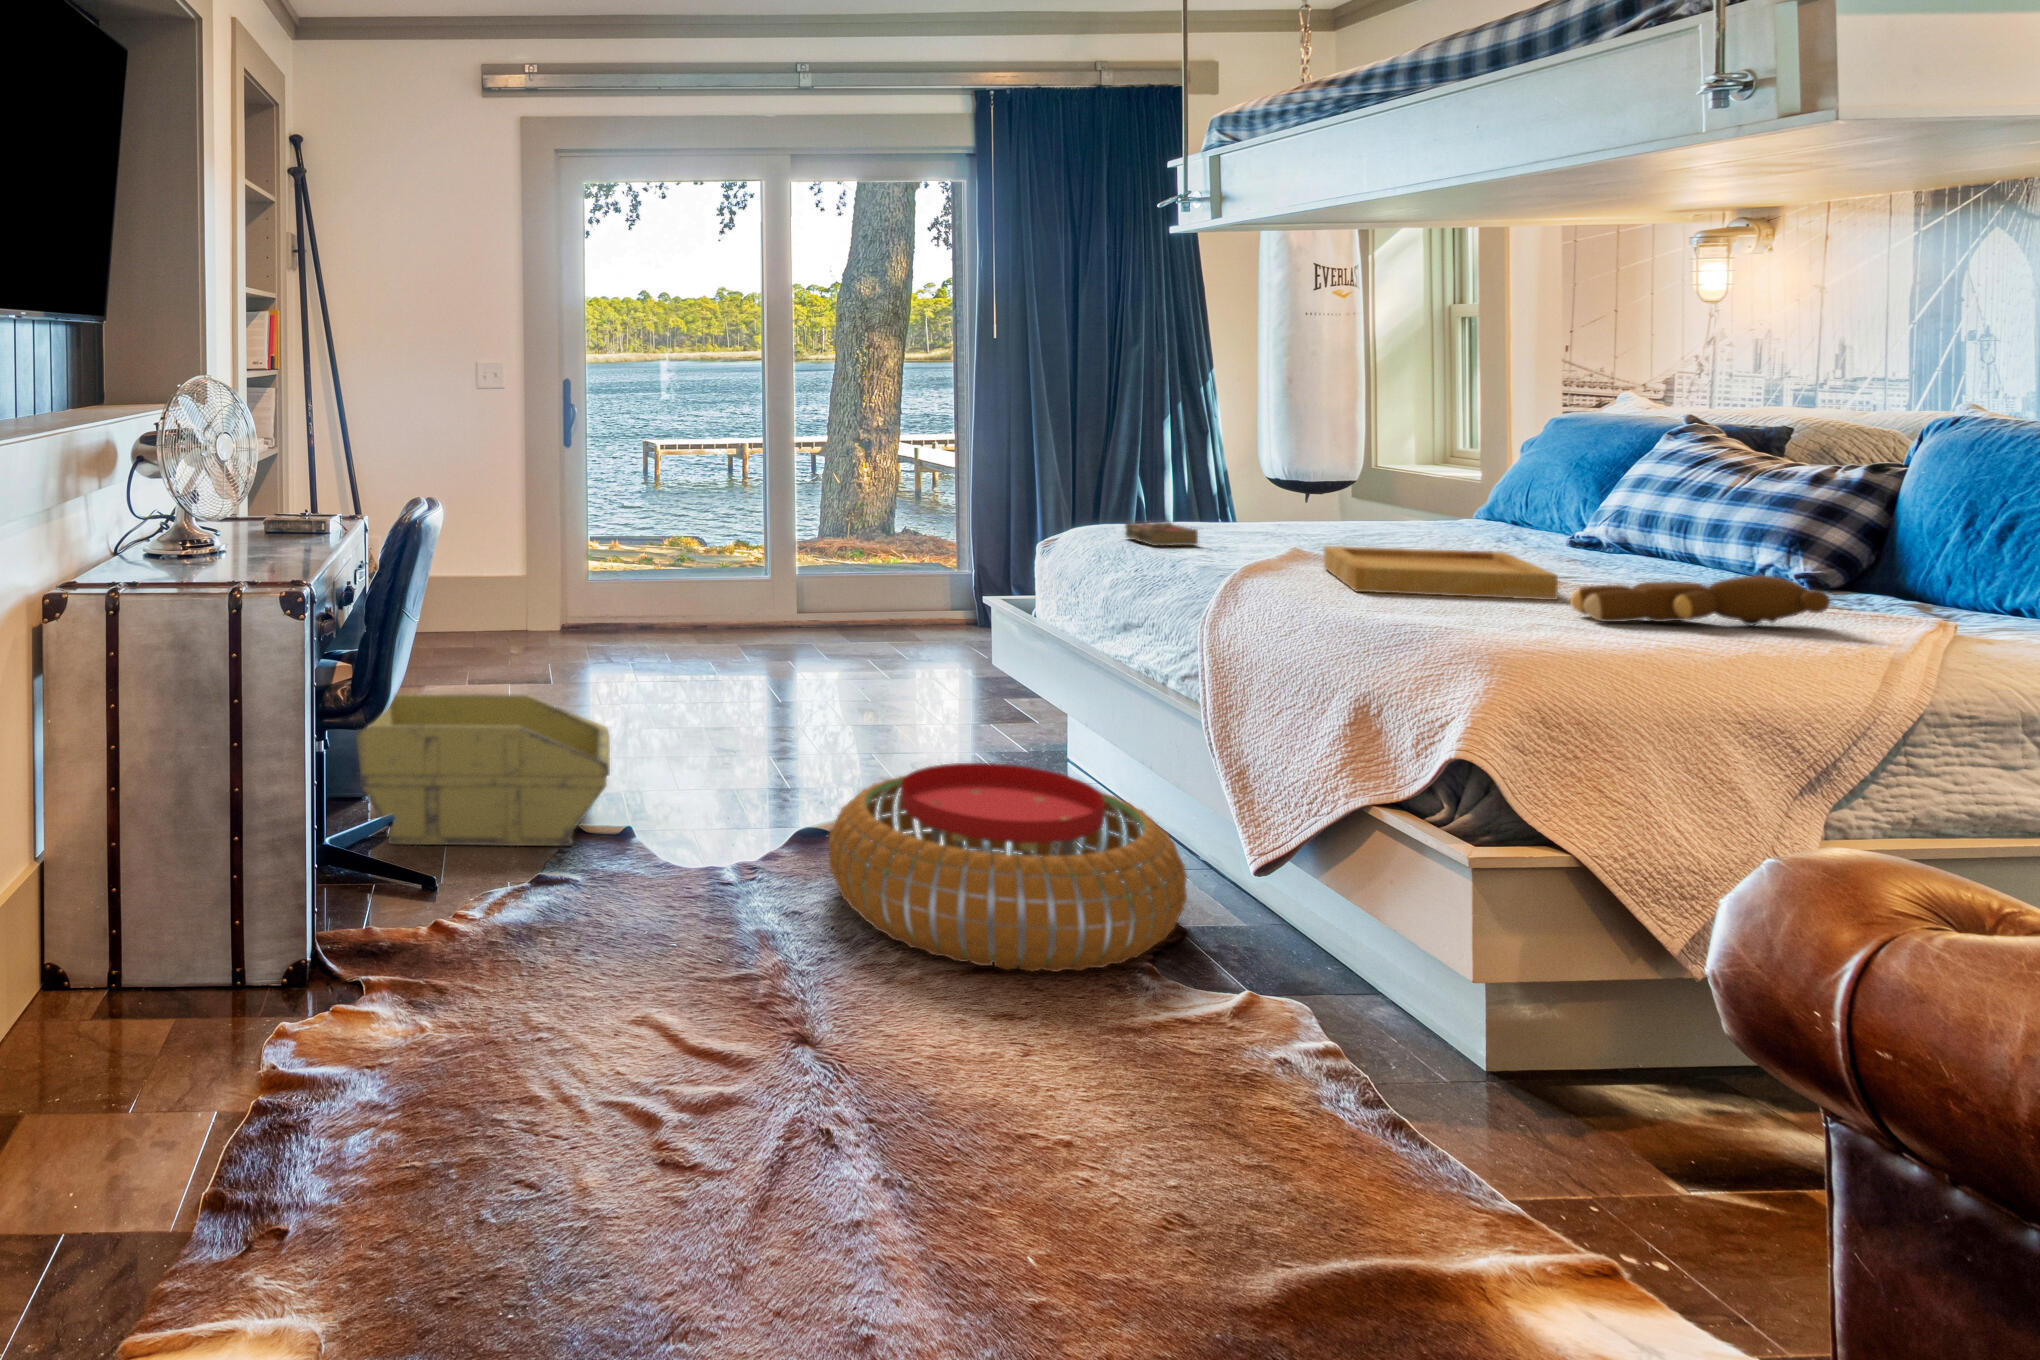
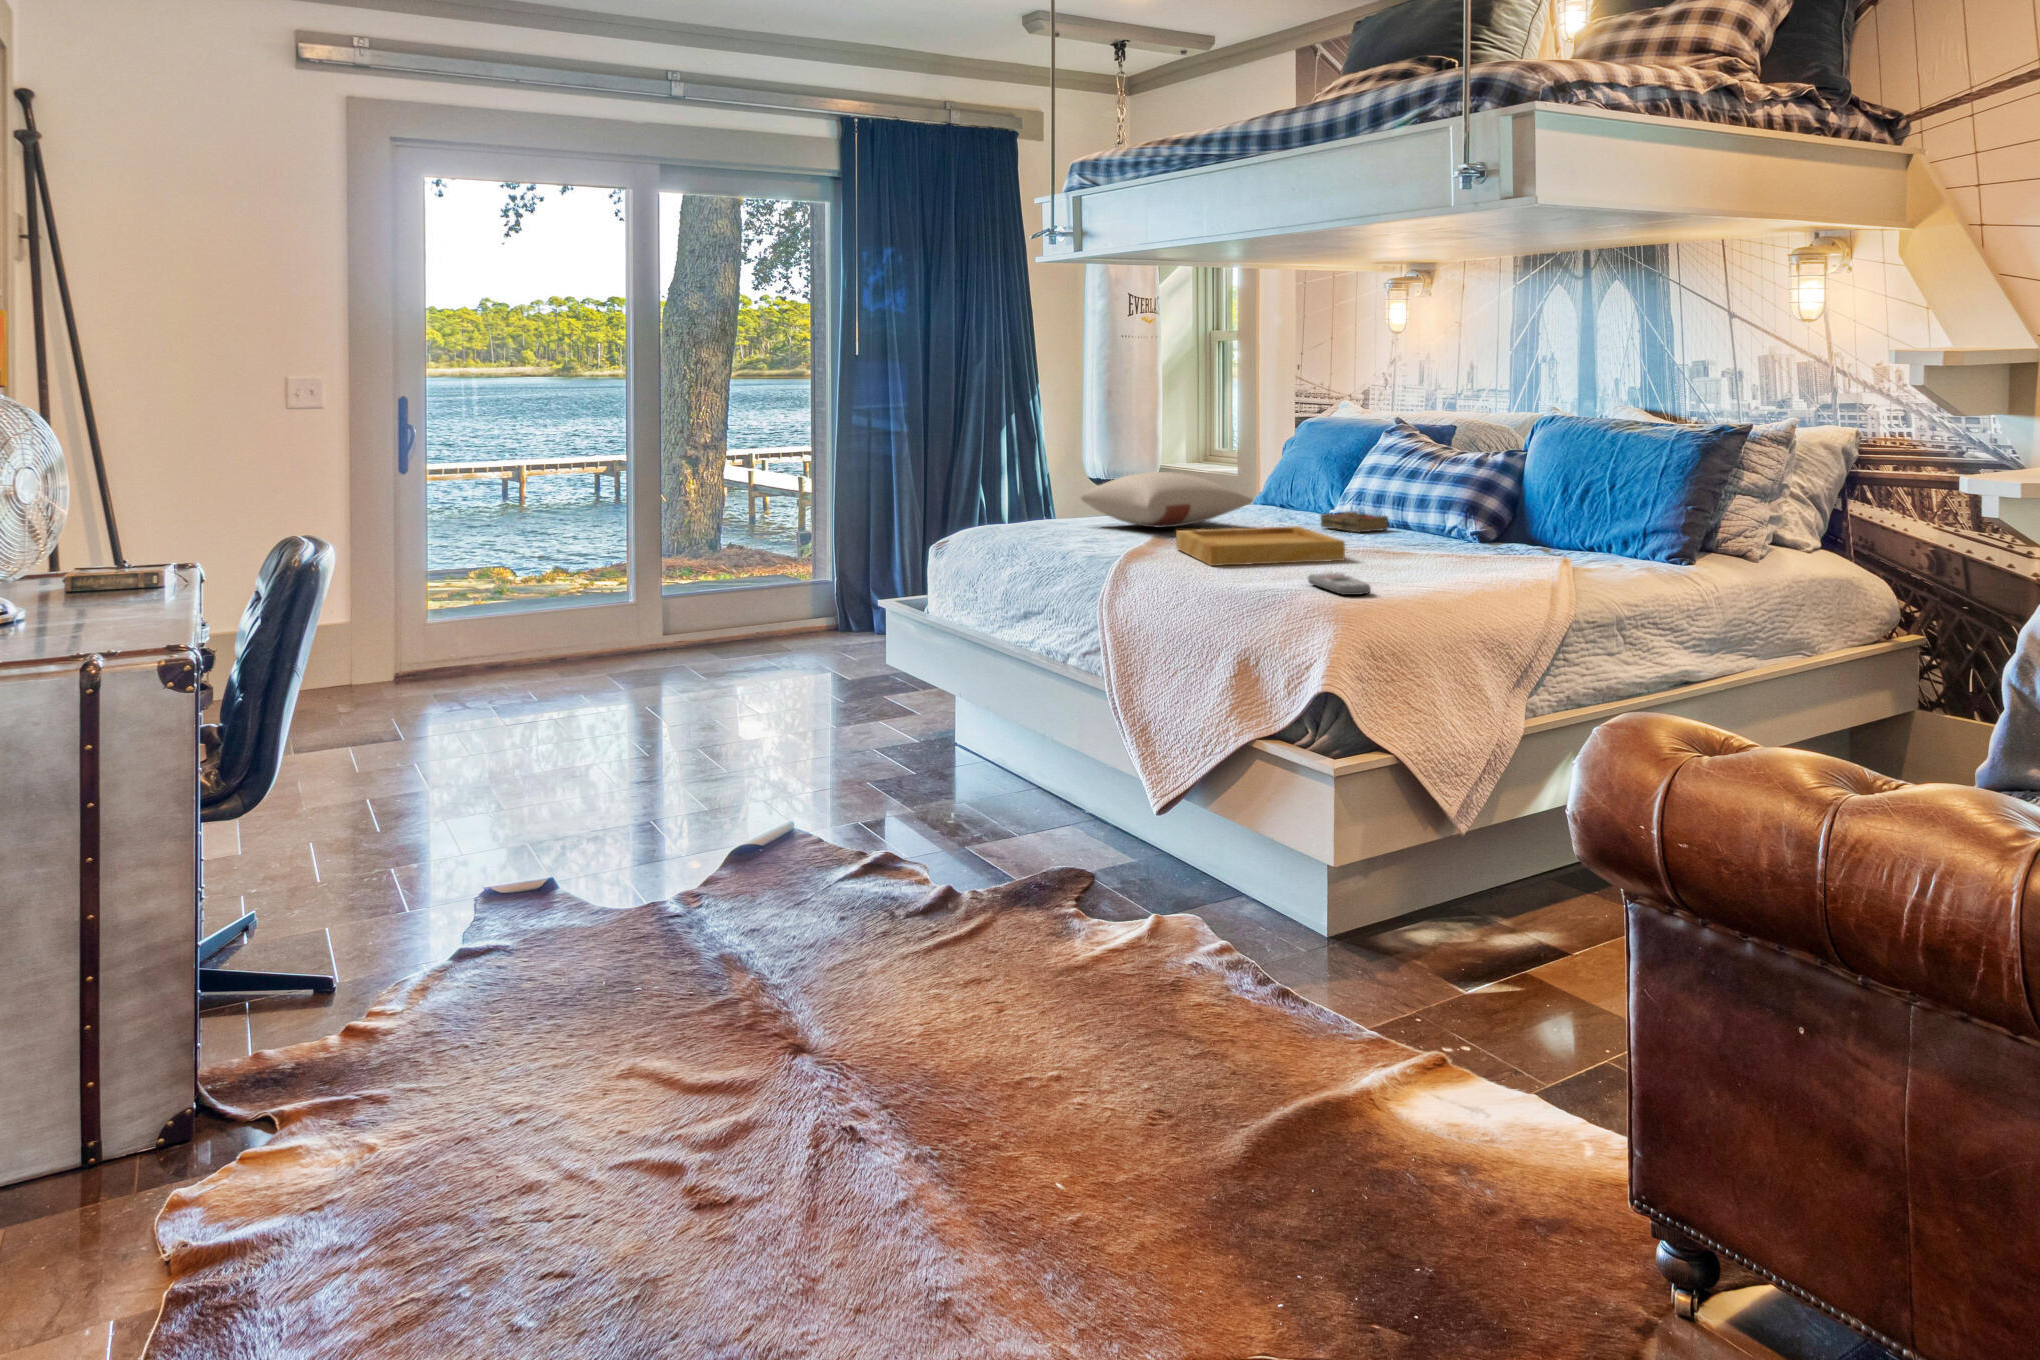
pillow: none [1221,476,1455,541] -> present [1081,472,1253,528]
book: present [1125,522,1198,546] -> present [1321,511,1388,532]
teddy bear: present [1570,575,1830,625] -> none [1360,531,1513,574]
remote control: none [1475,613,1562,644] -> present [1308,573,1371,595]
storage bin: present [356,694,610,846] -> none [219,748,540,945]
pouf: present [829,763,1187,972] -> none [783,750,1100,940]

